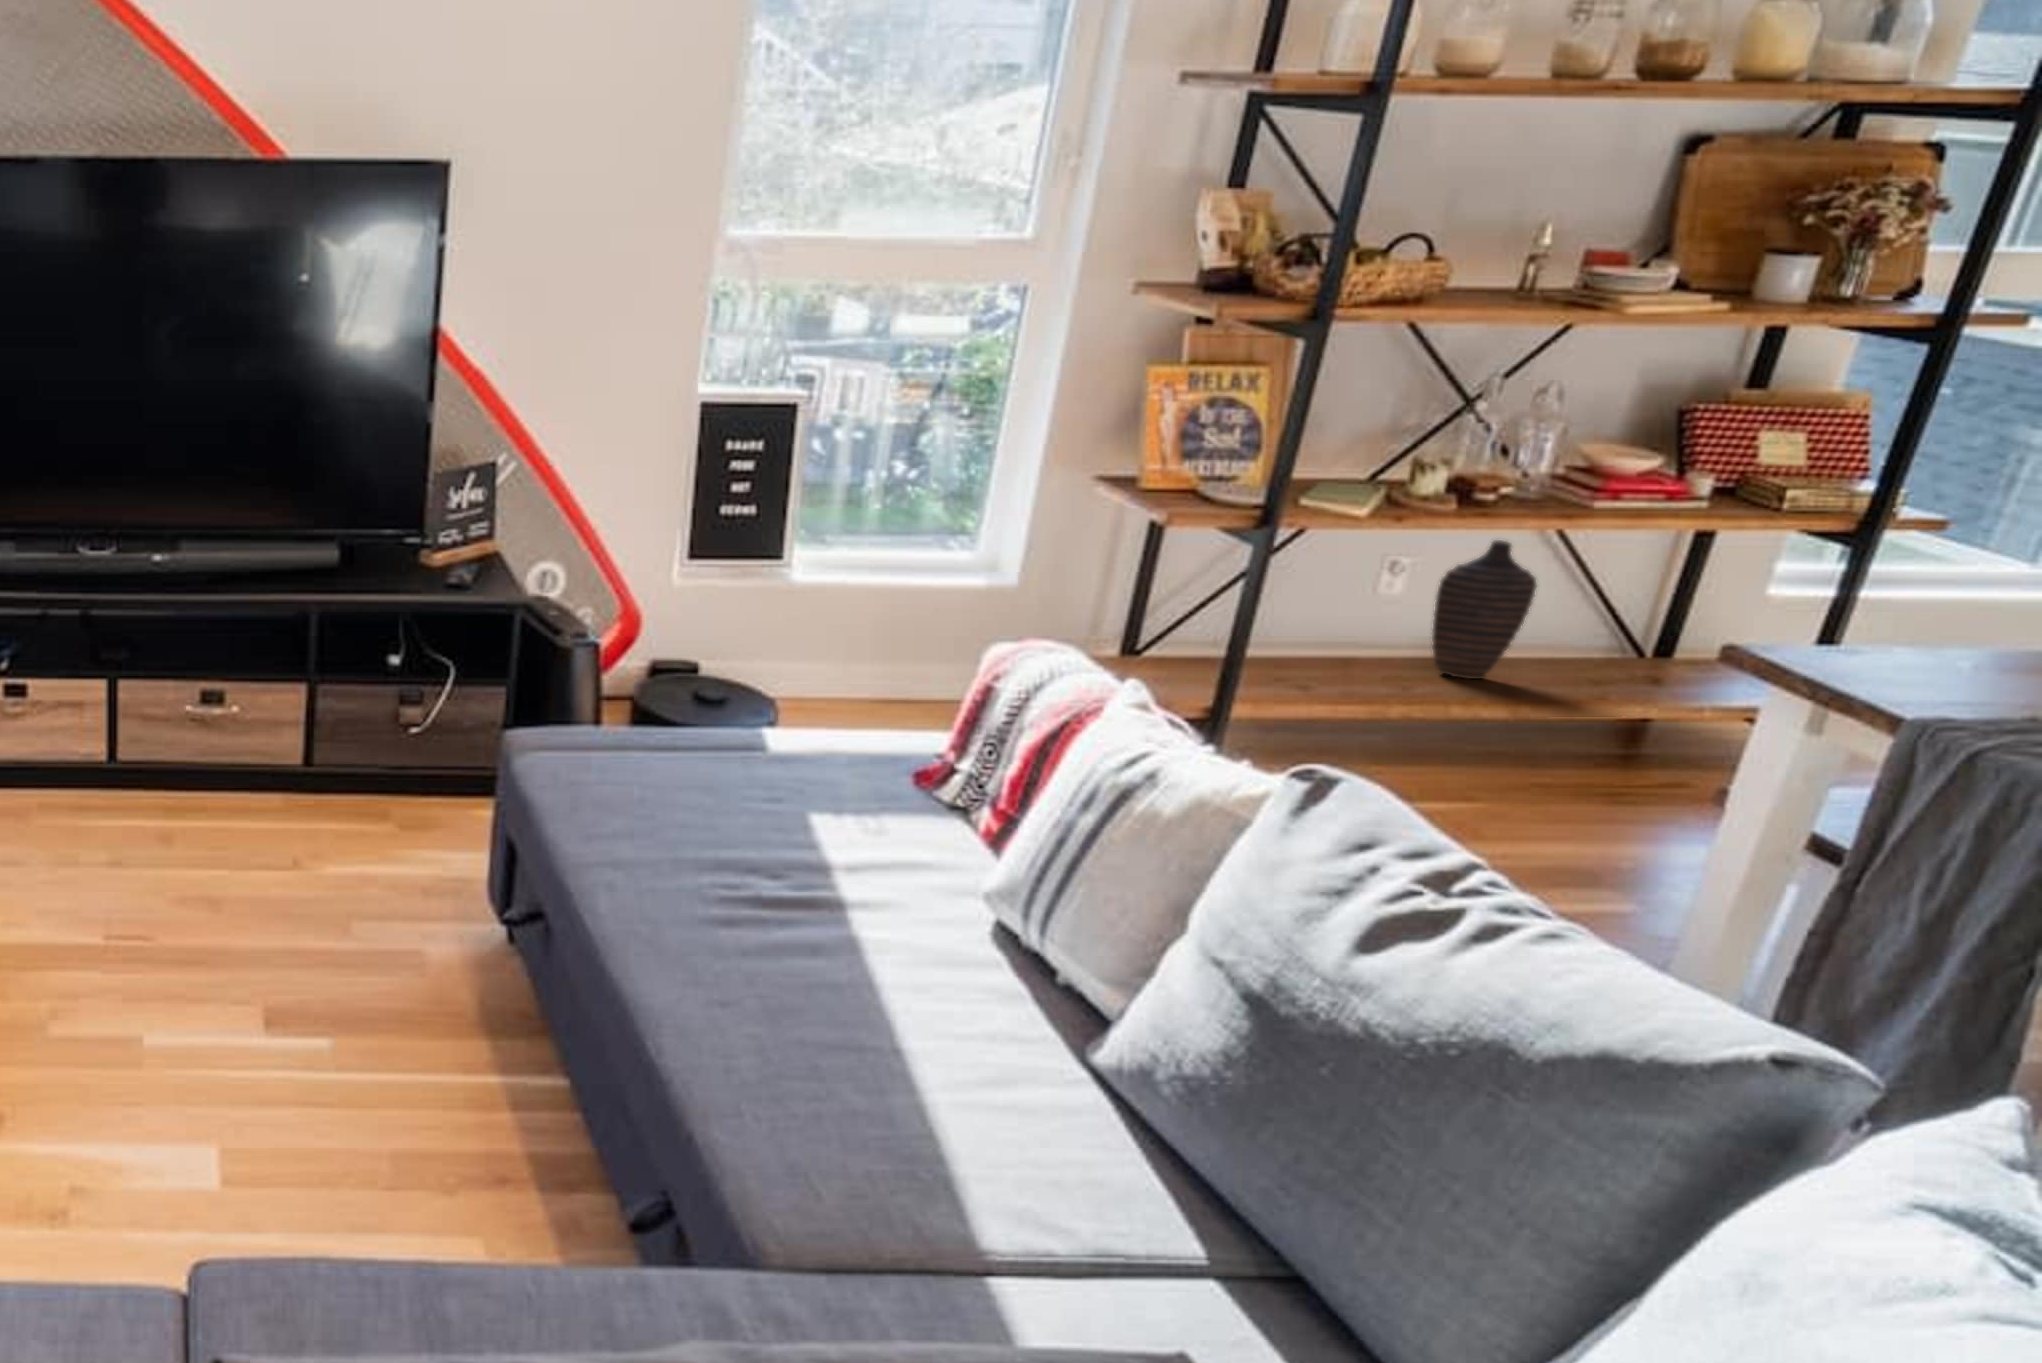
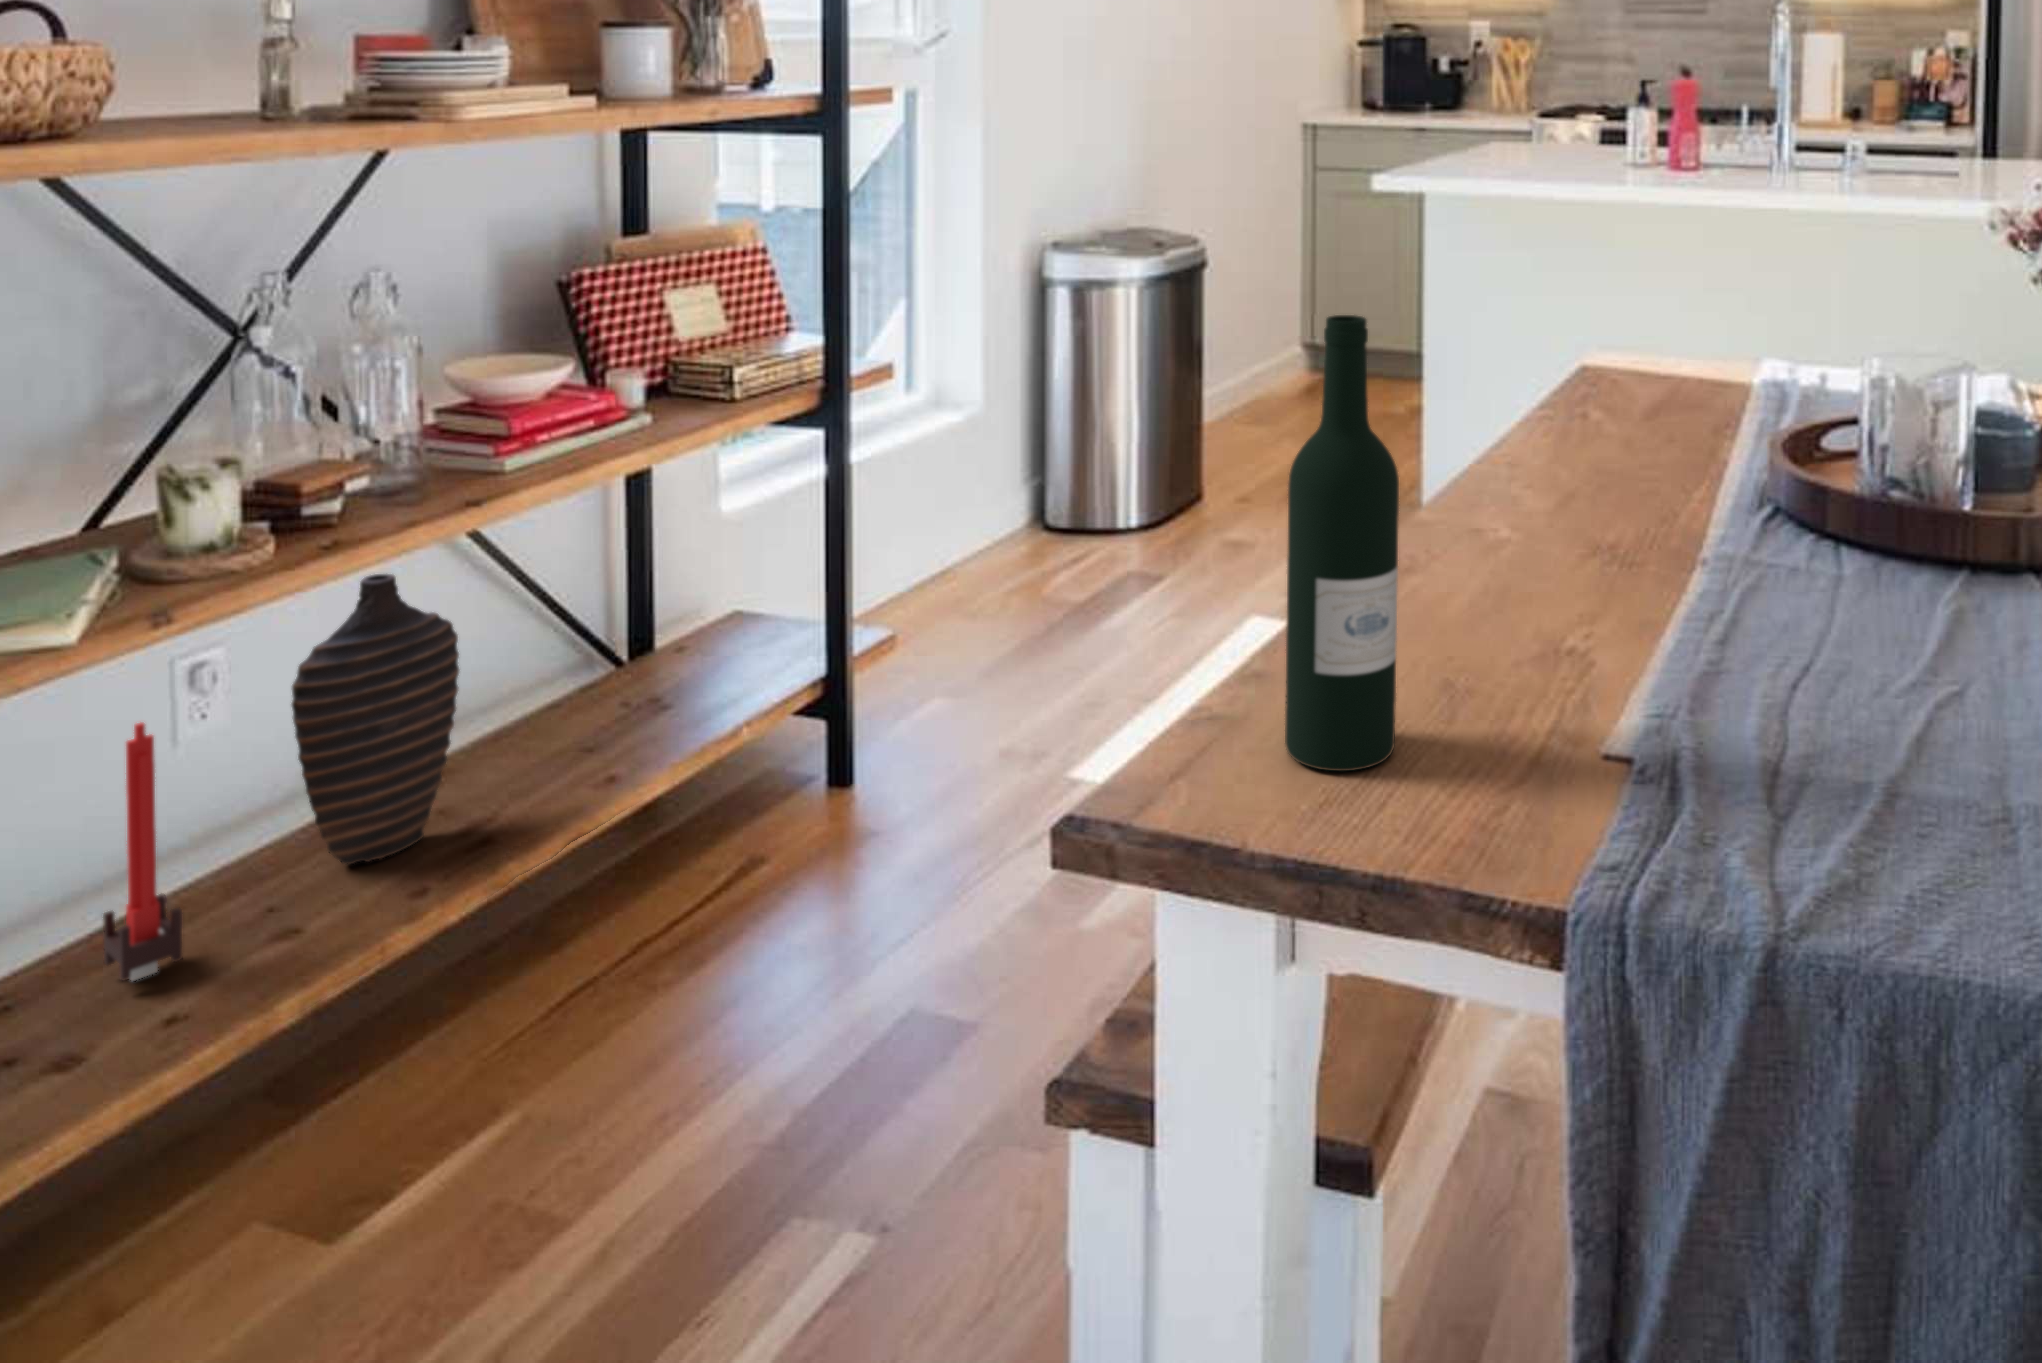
wine bottle: none [1883,502,2006,699] -> present [1285,315,1399,771]
candle: none [1324,566,1374,675] -> present [103,723,182,981]

